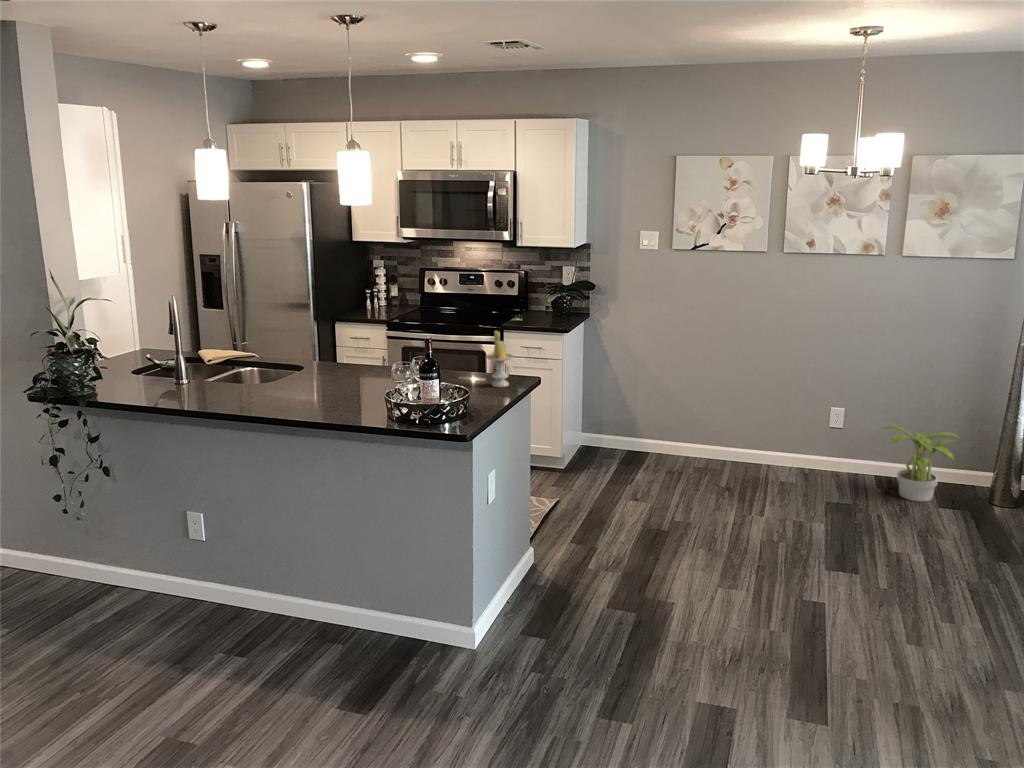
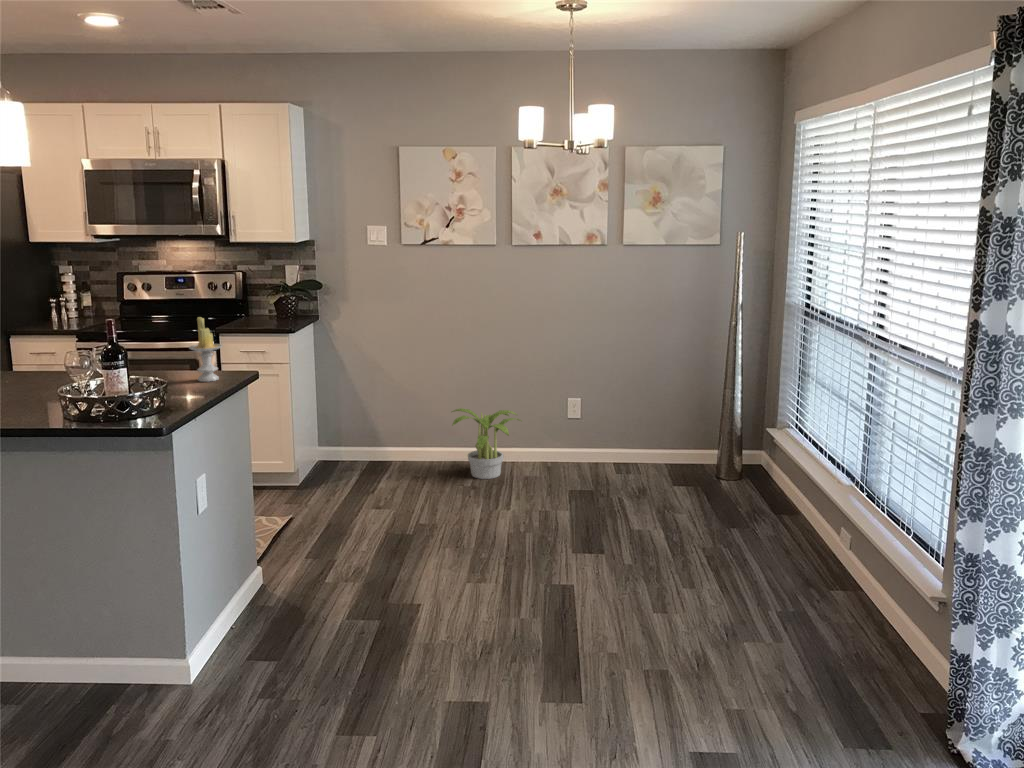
potted plant: present [883,426,960,501] -> present [452,408,521,479]

